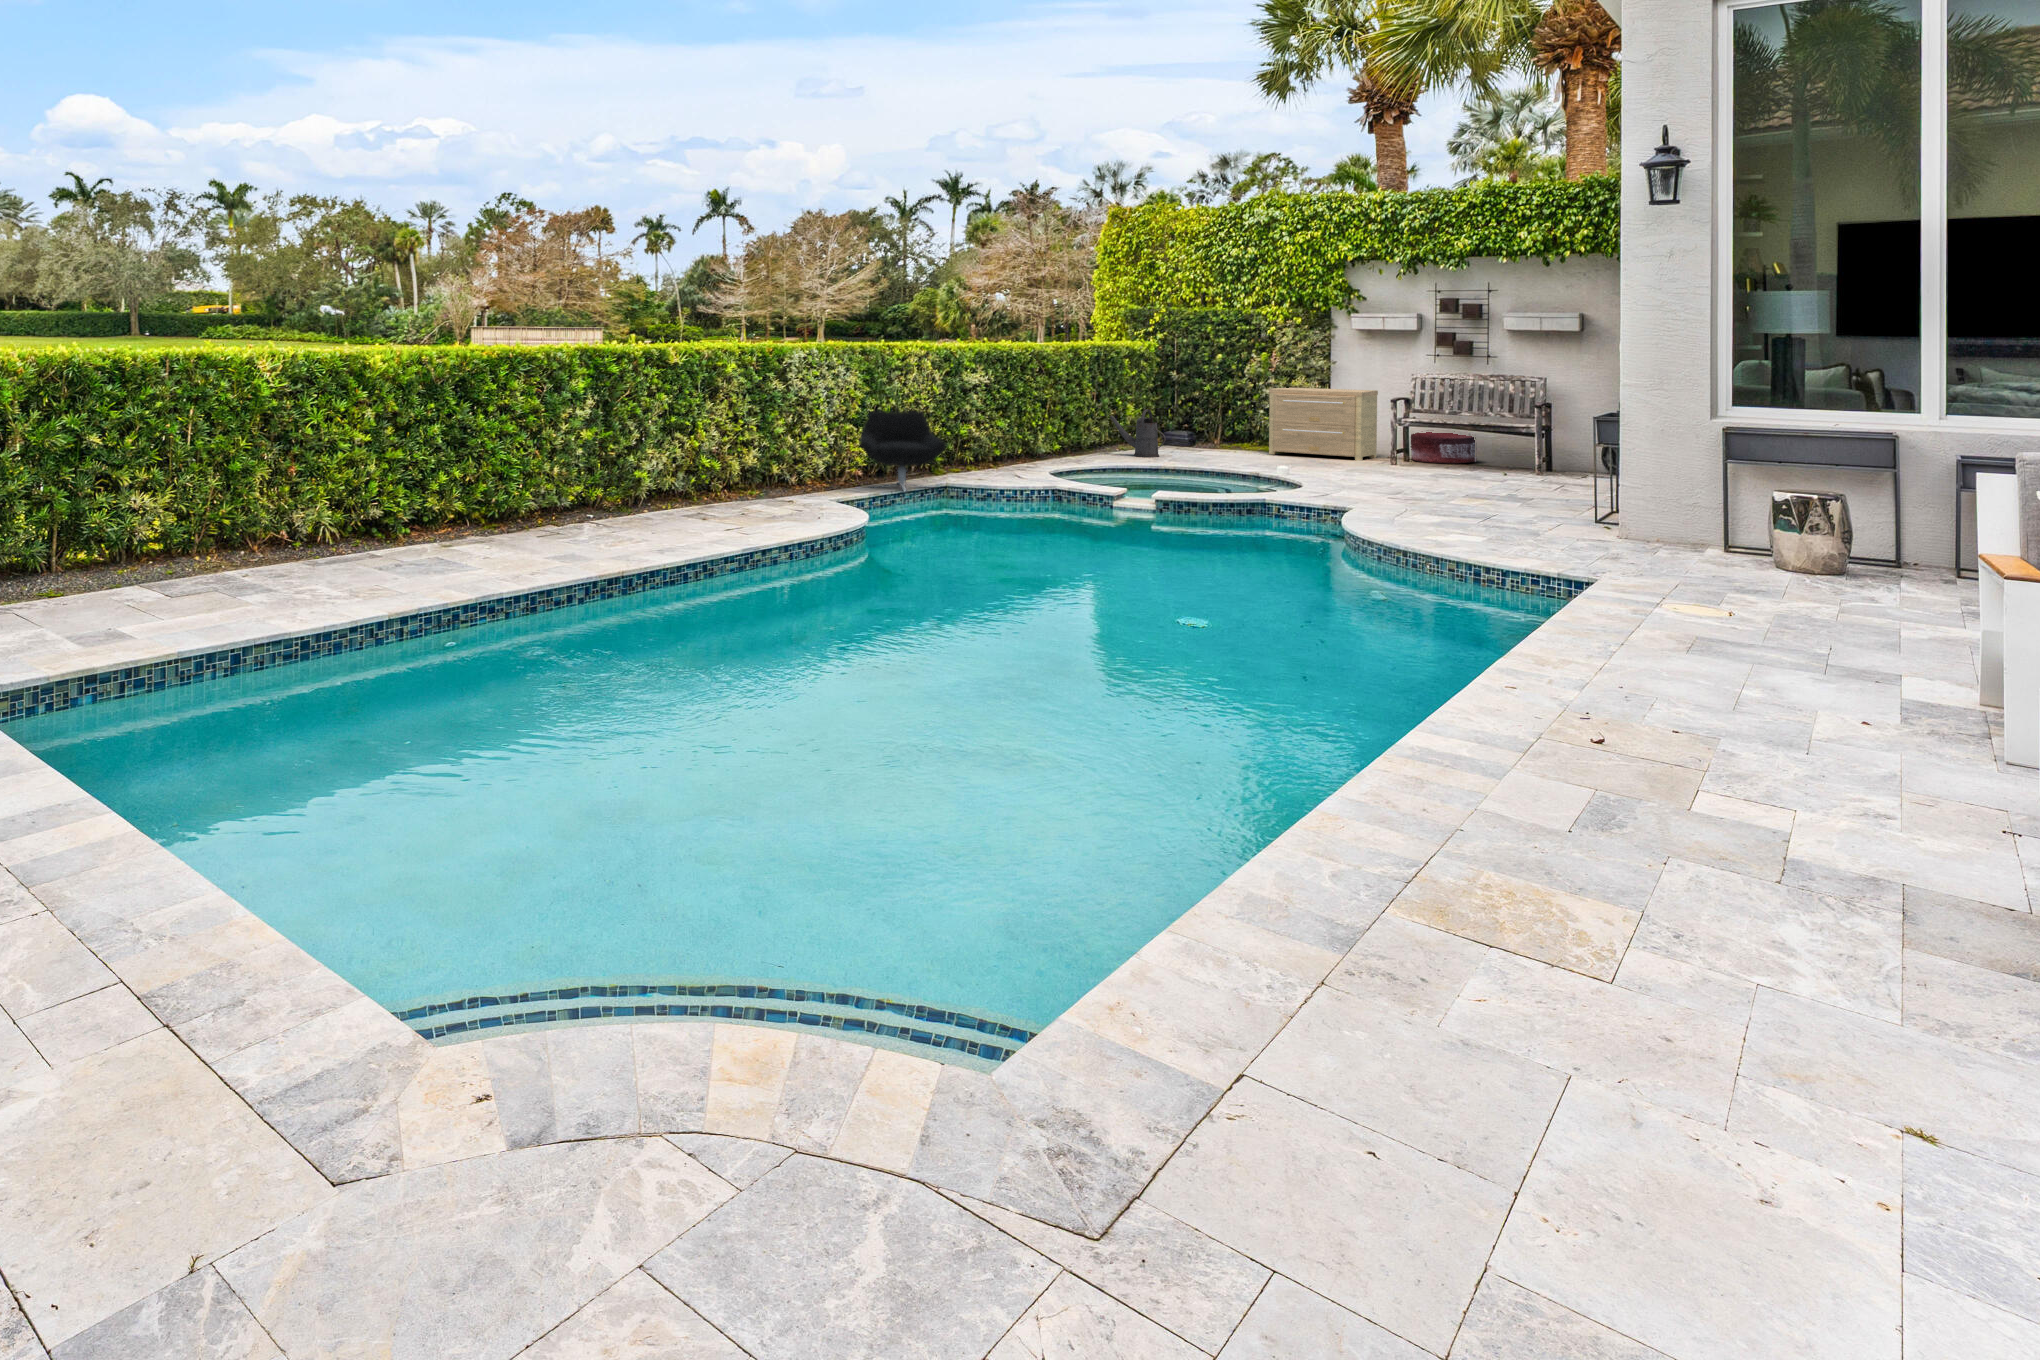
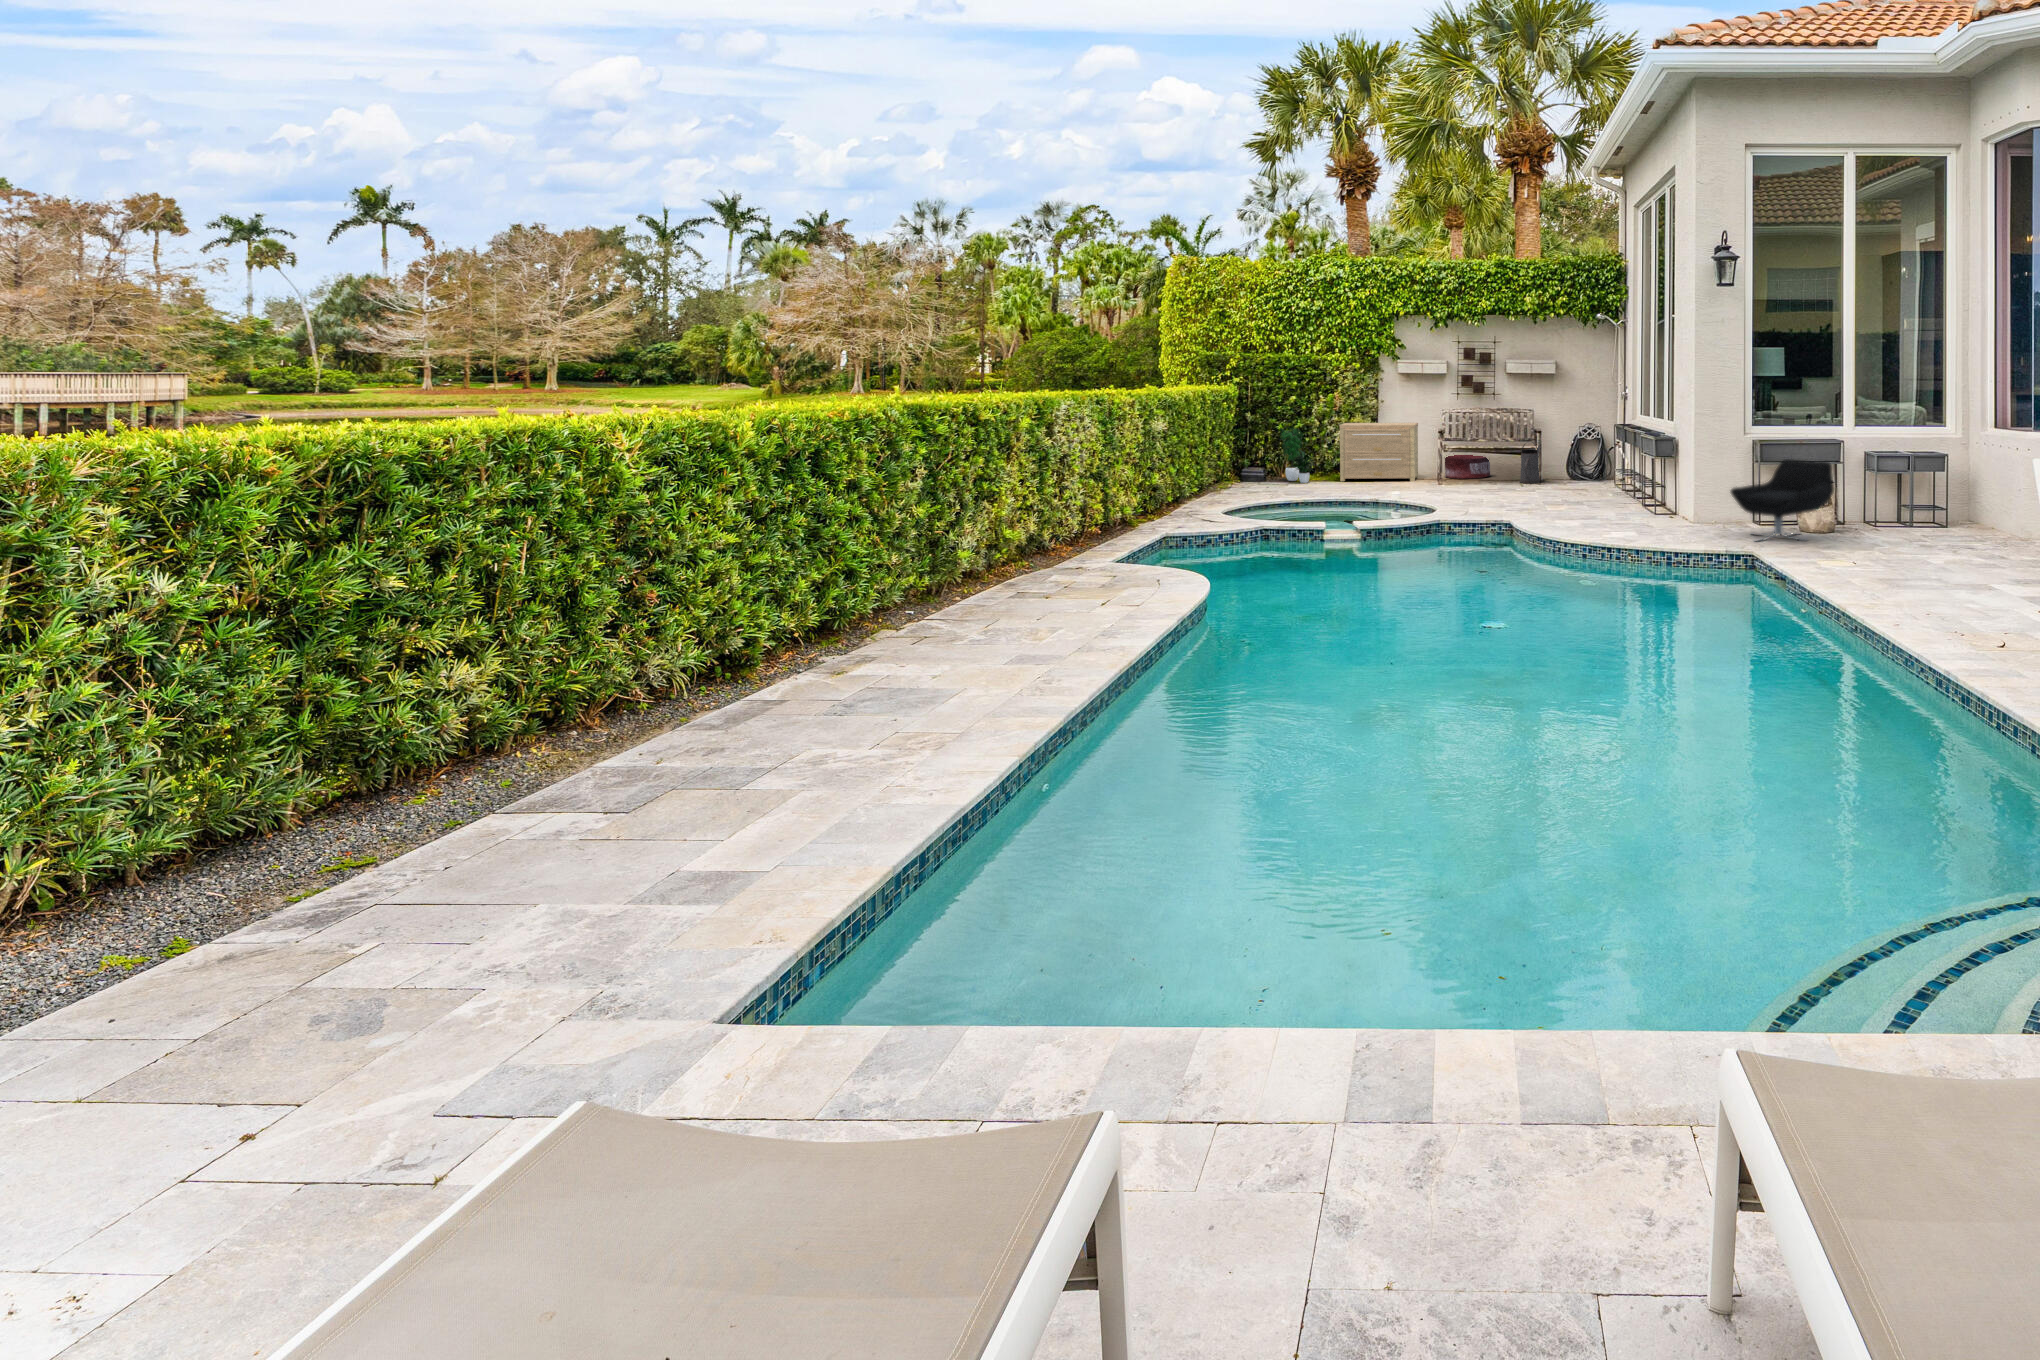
potted plant: none [1203,386,1238,453] -> present [1281,428,1312,483]
watering can: present [1110,409,1166,457] -> present [1520,442,1540,483]
lounge chair: present [859,411,947,492] -> present [1730,459,1834,536]

